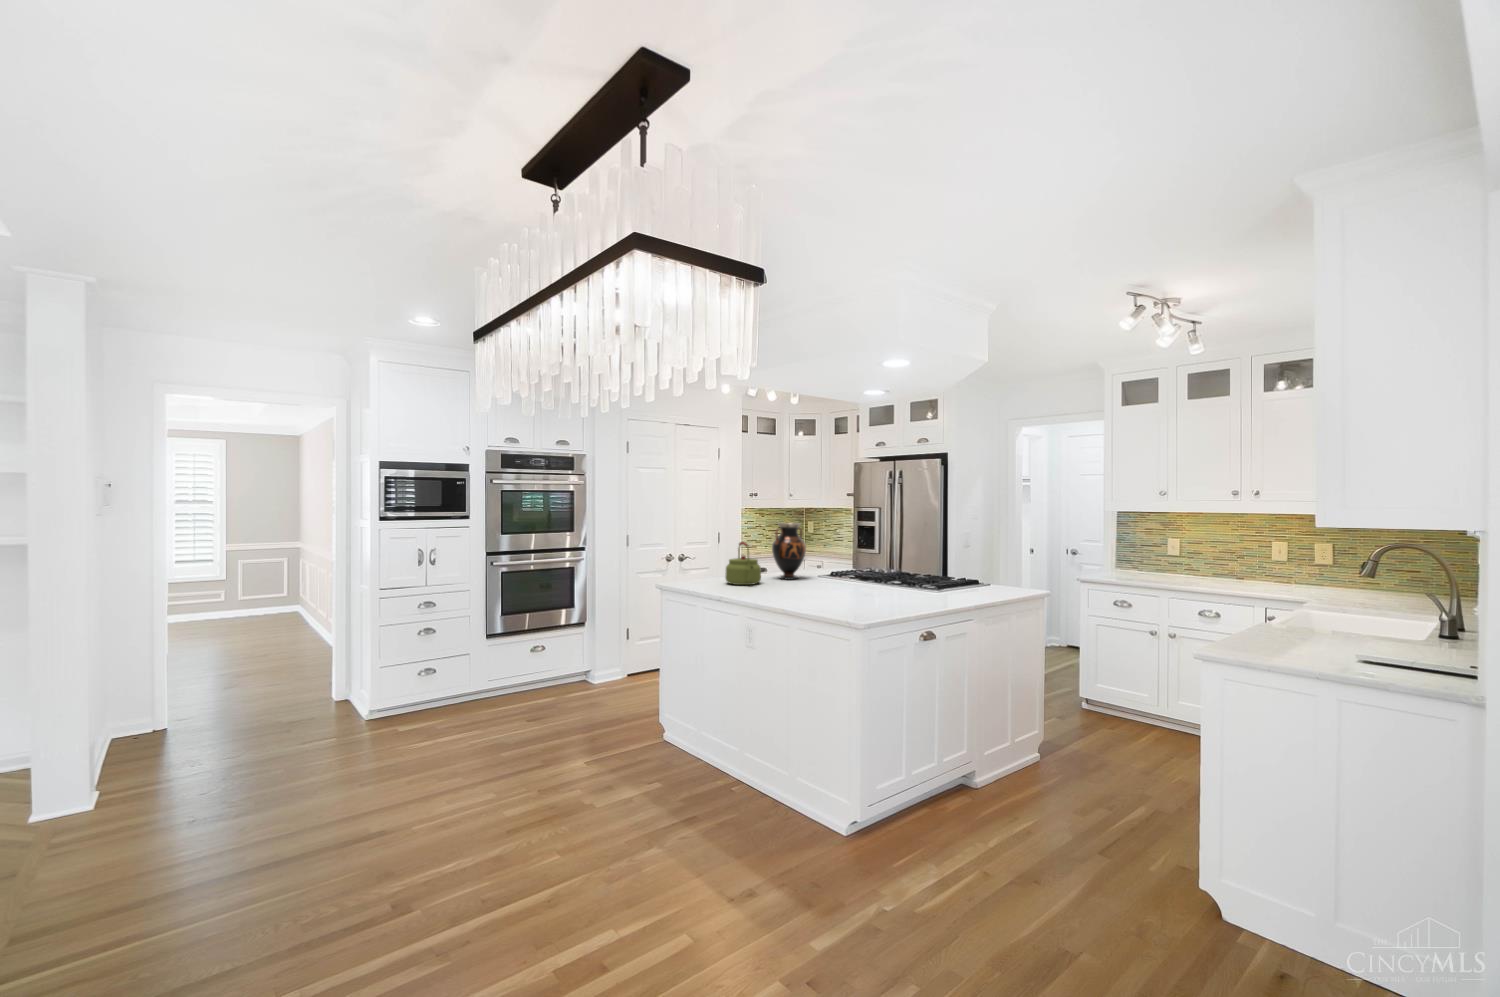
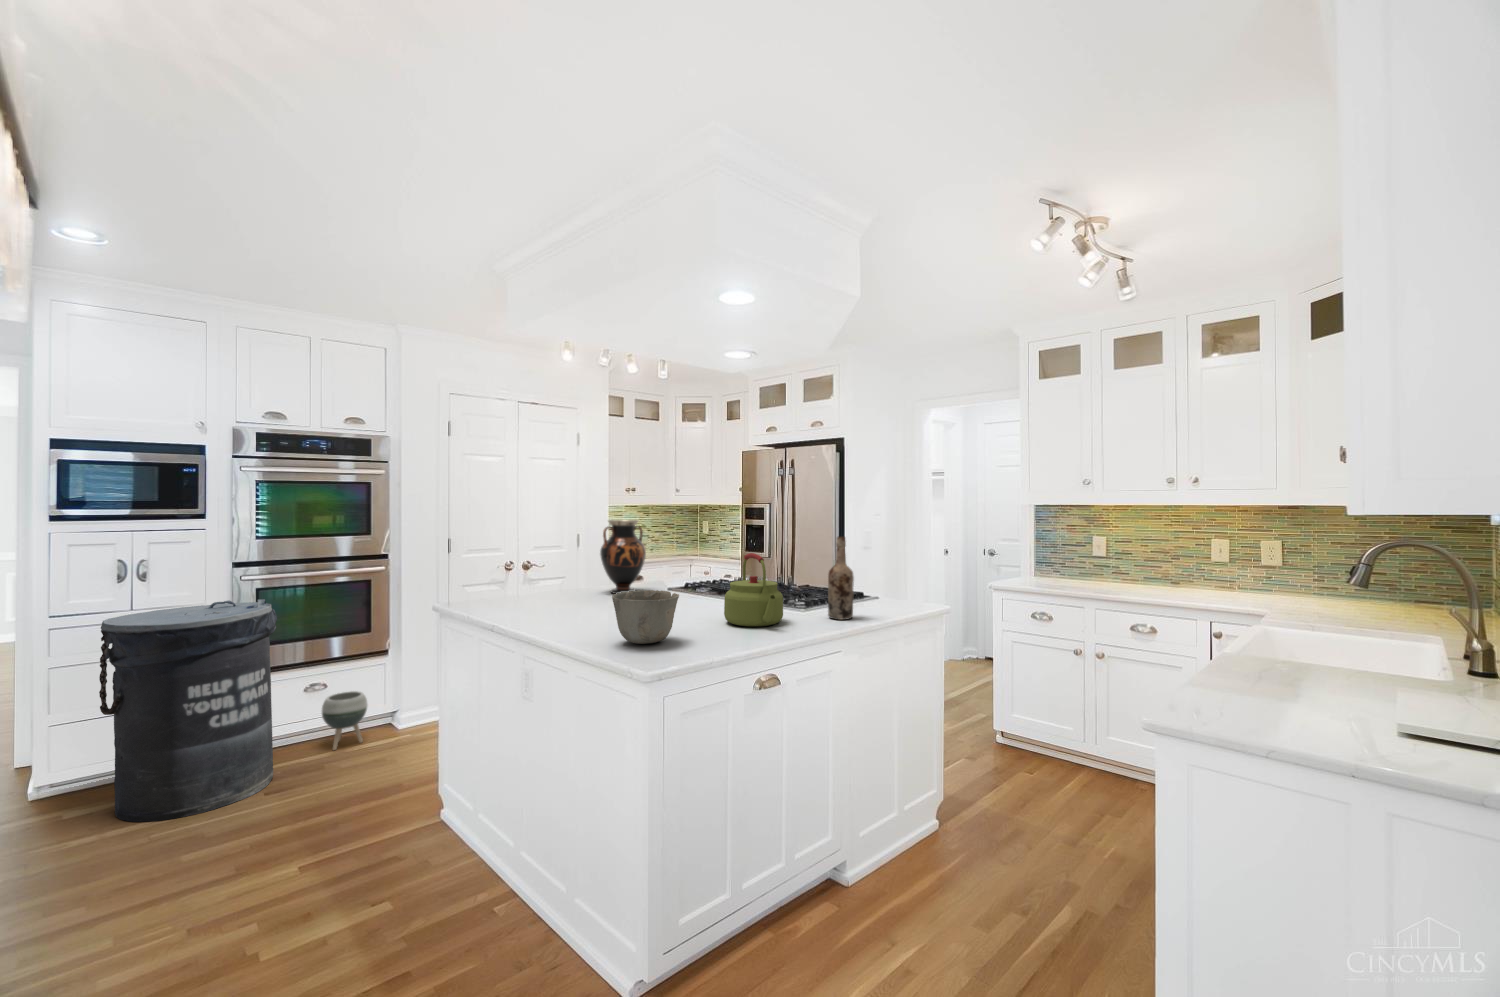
wine bottle: none [961,538,980,598] -> present [828,537,854,620]
kettle: present [725,542,761,585] -> present [724,553,783,626]
ceramic bowl: none [822,573,867,609] -> present [612,590,679,644]
trash can: none [422,580,525,735] -> present [99,599,277,822]
planter: none [544,654,575,698] -> present [322,691,368,750]

